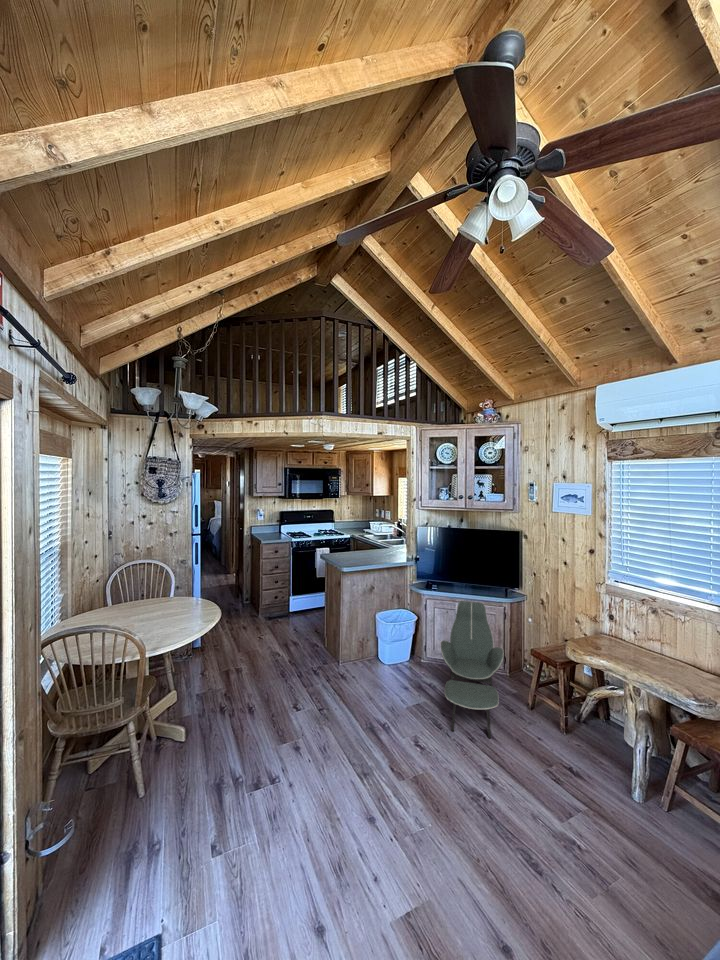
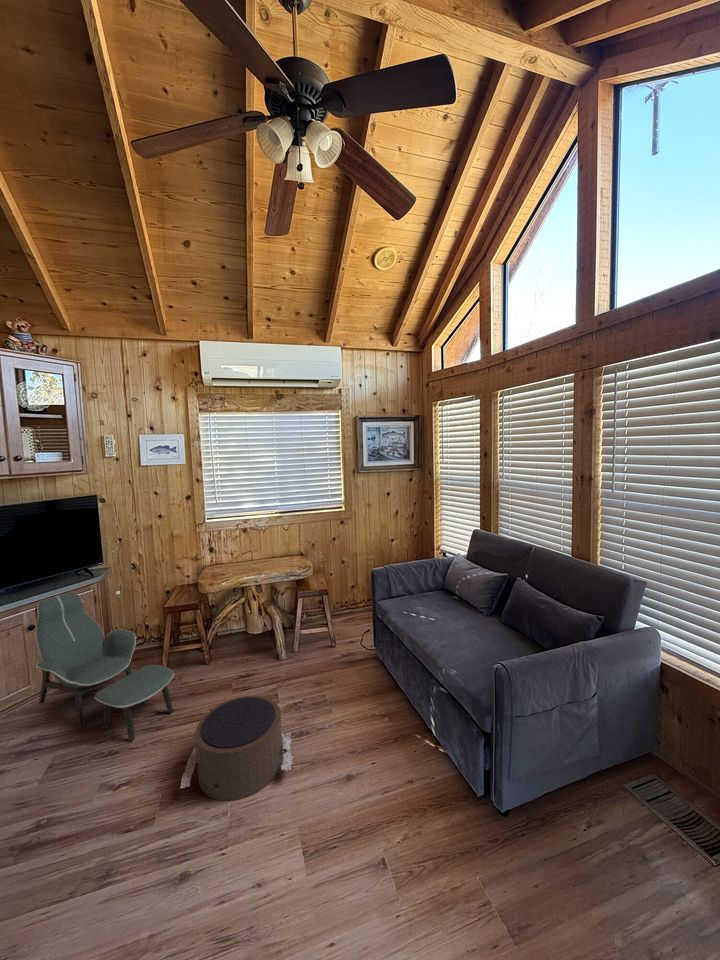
pouf: none [420,747,516,860] -> present [180,696,293,801]

